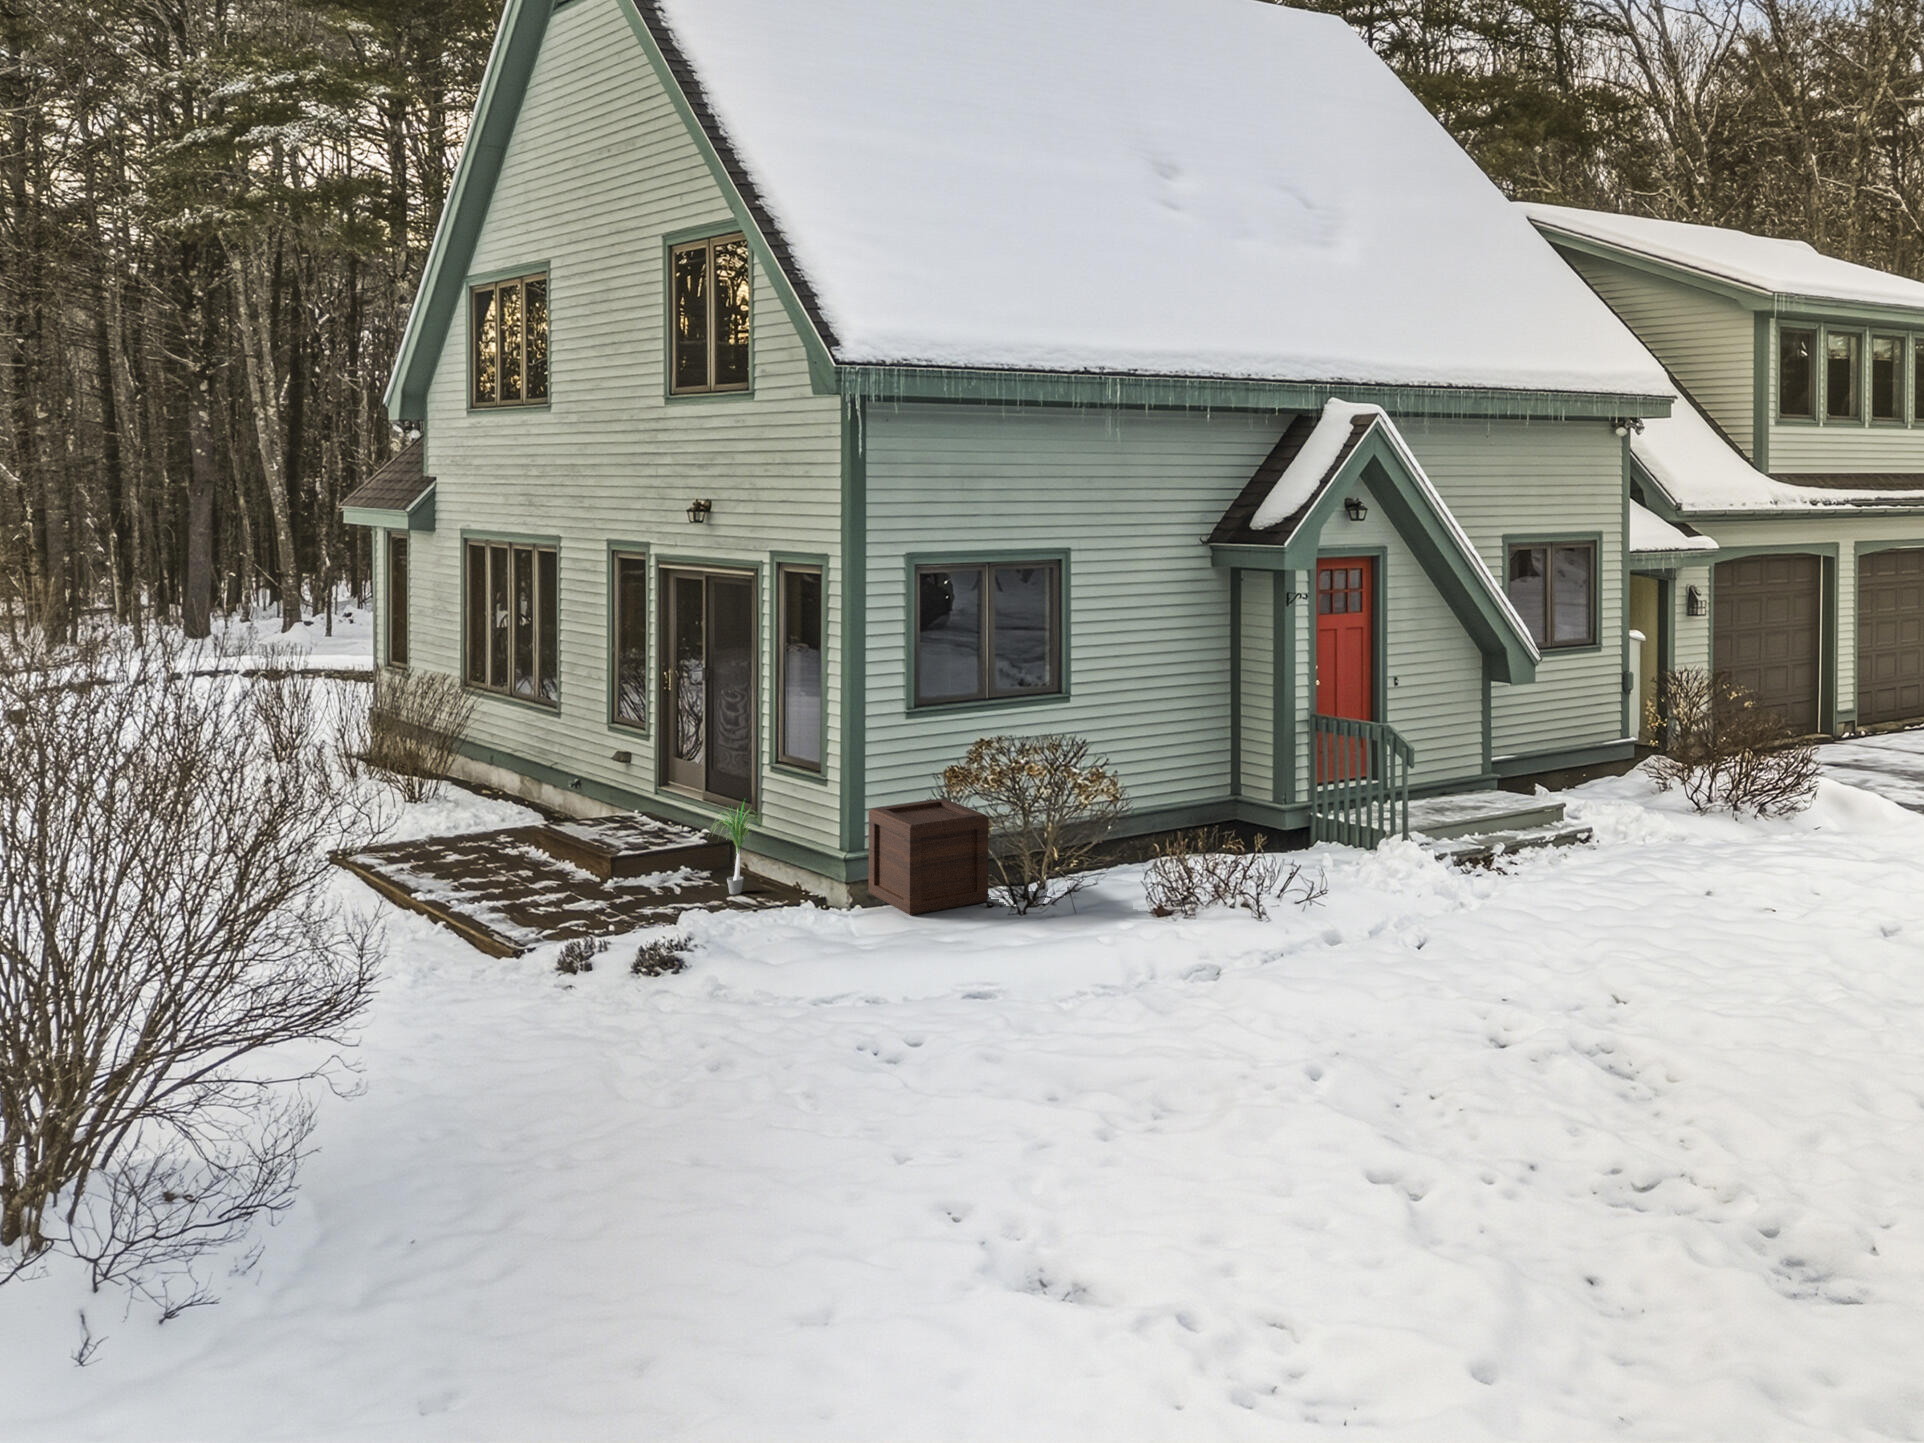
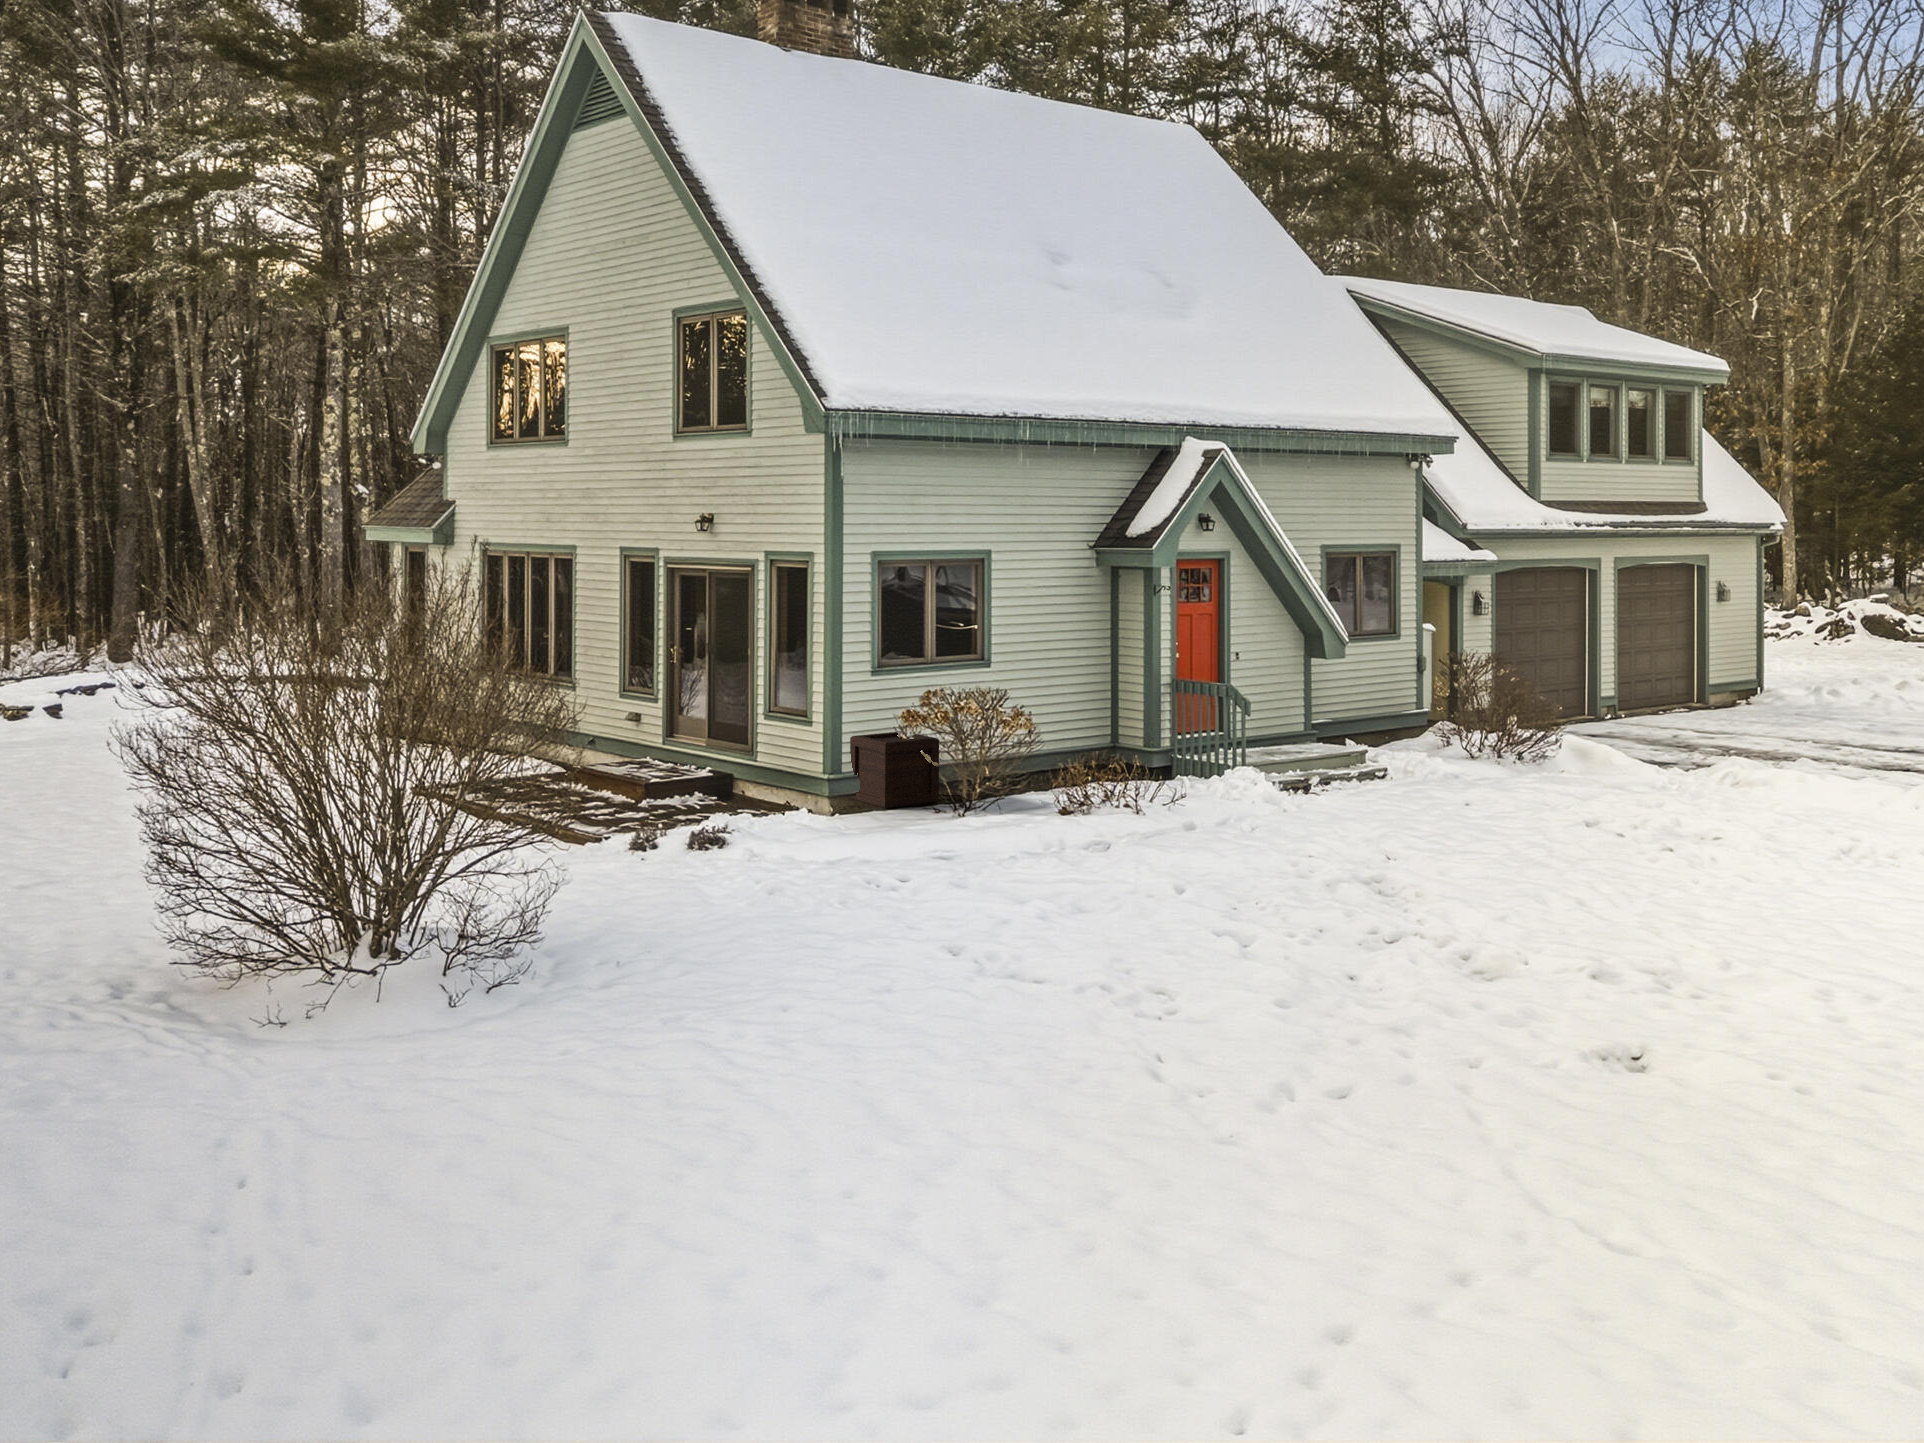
potted plant: present [715,806,761,894] -> none [721,735,769,808]

